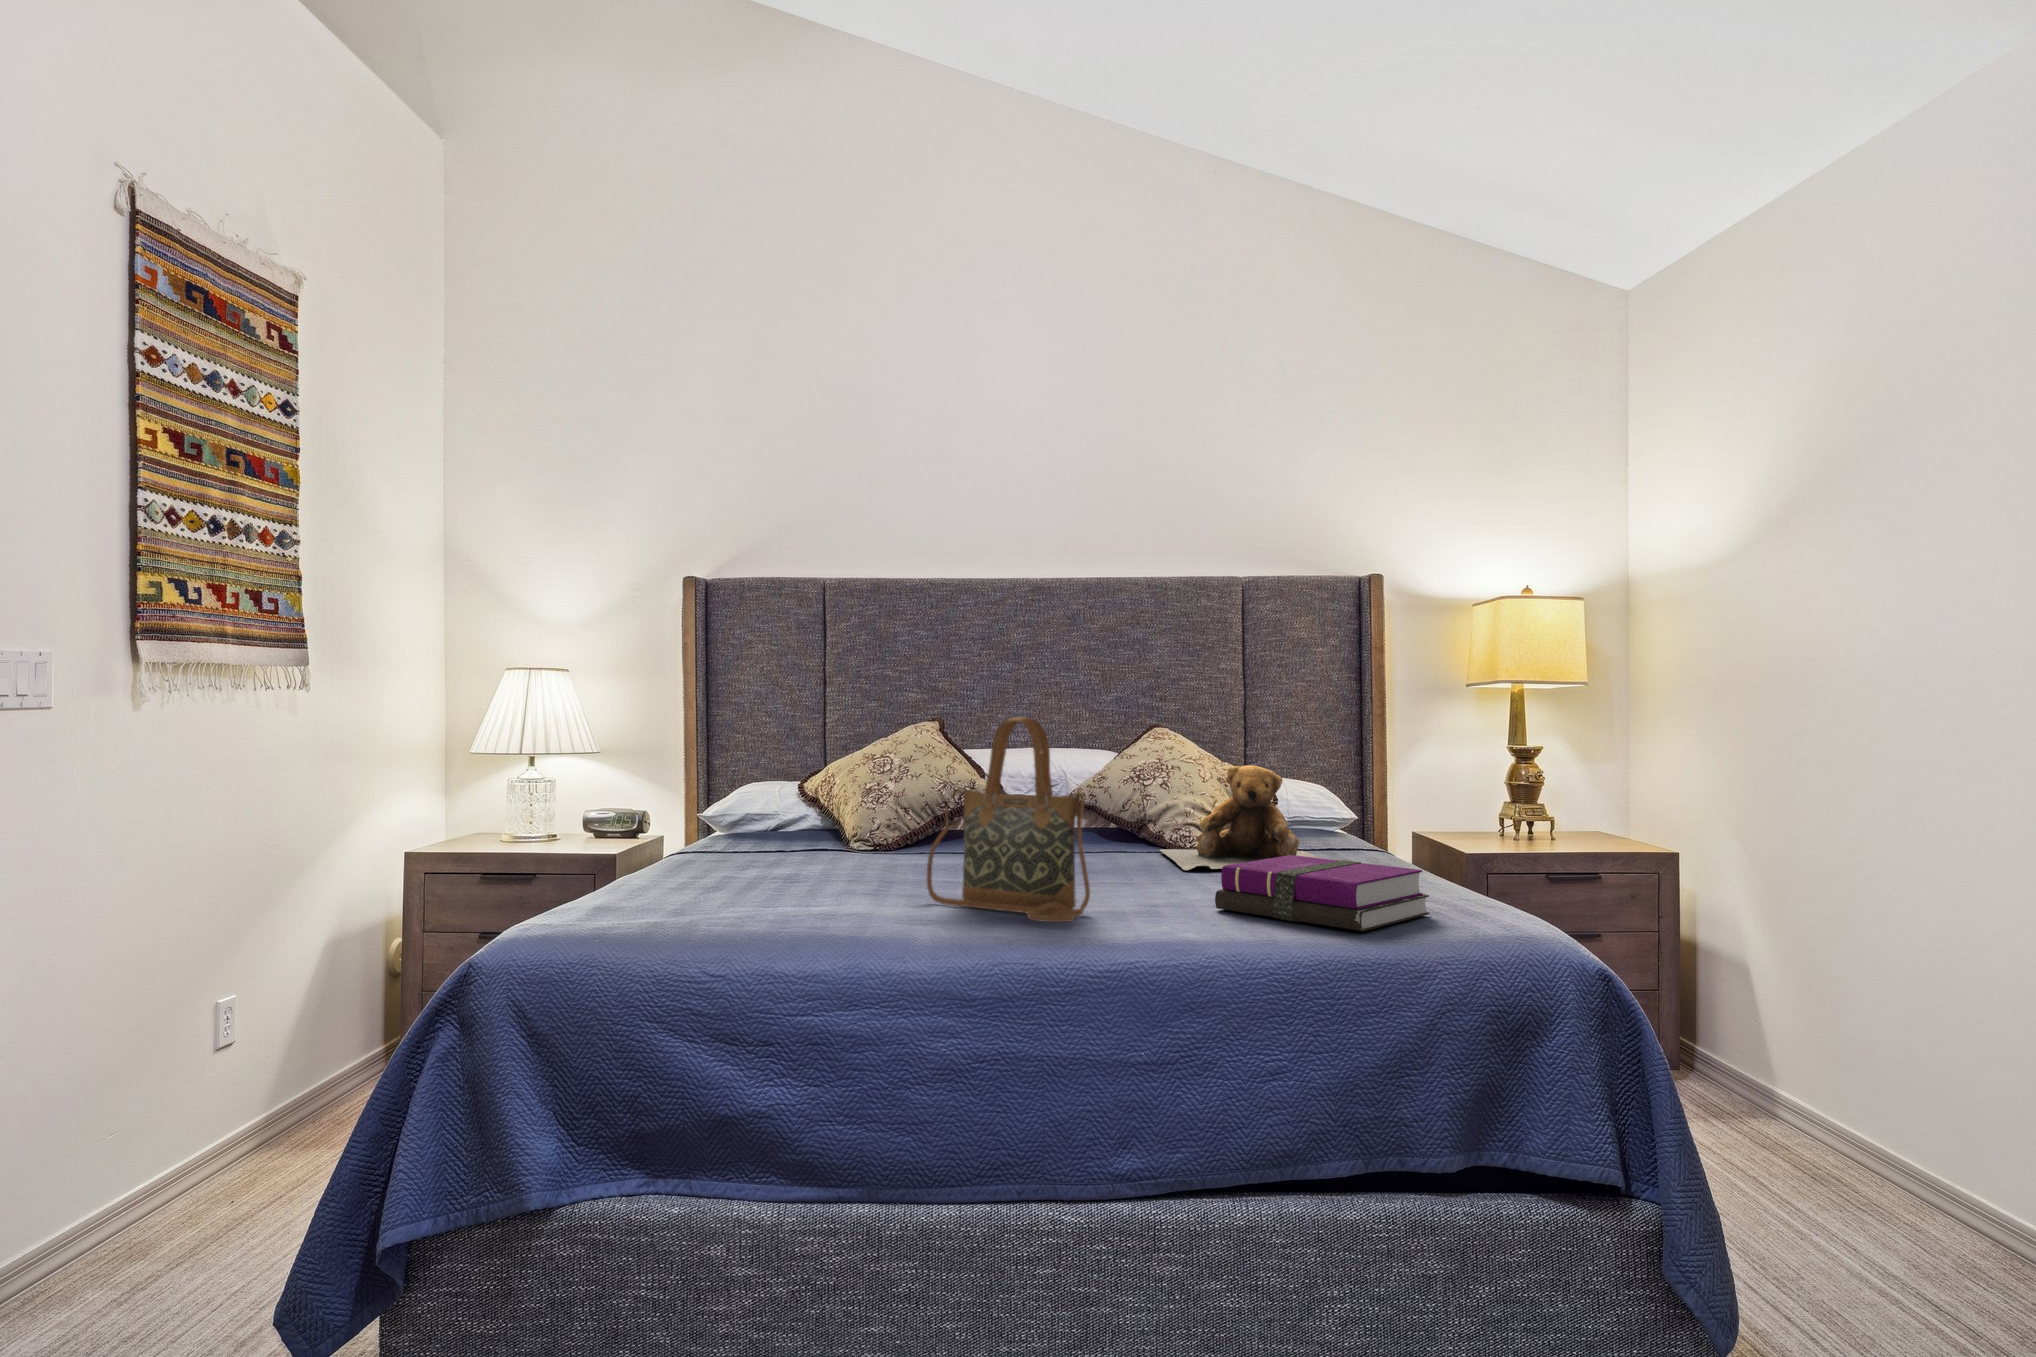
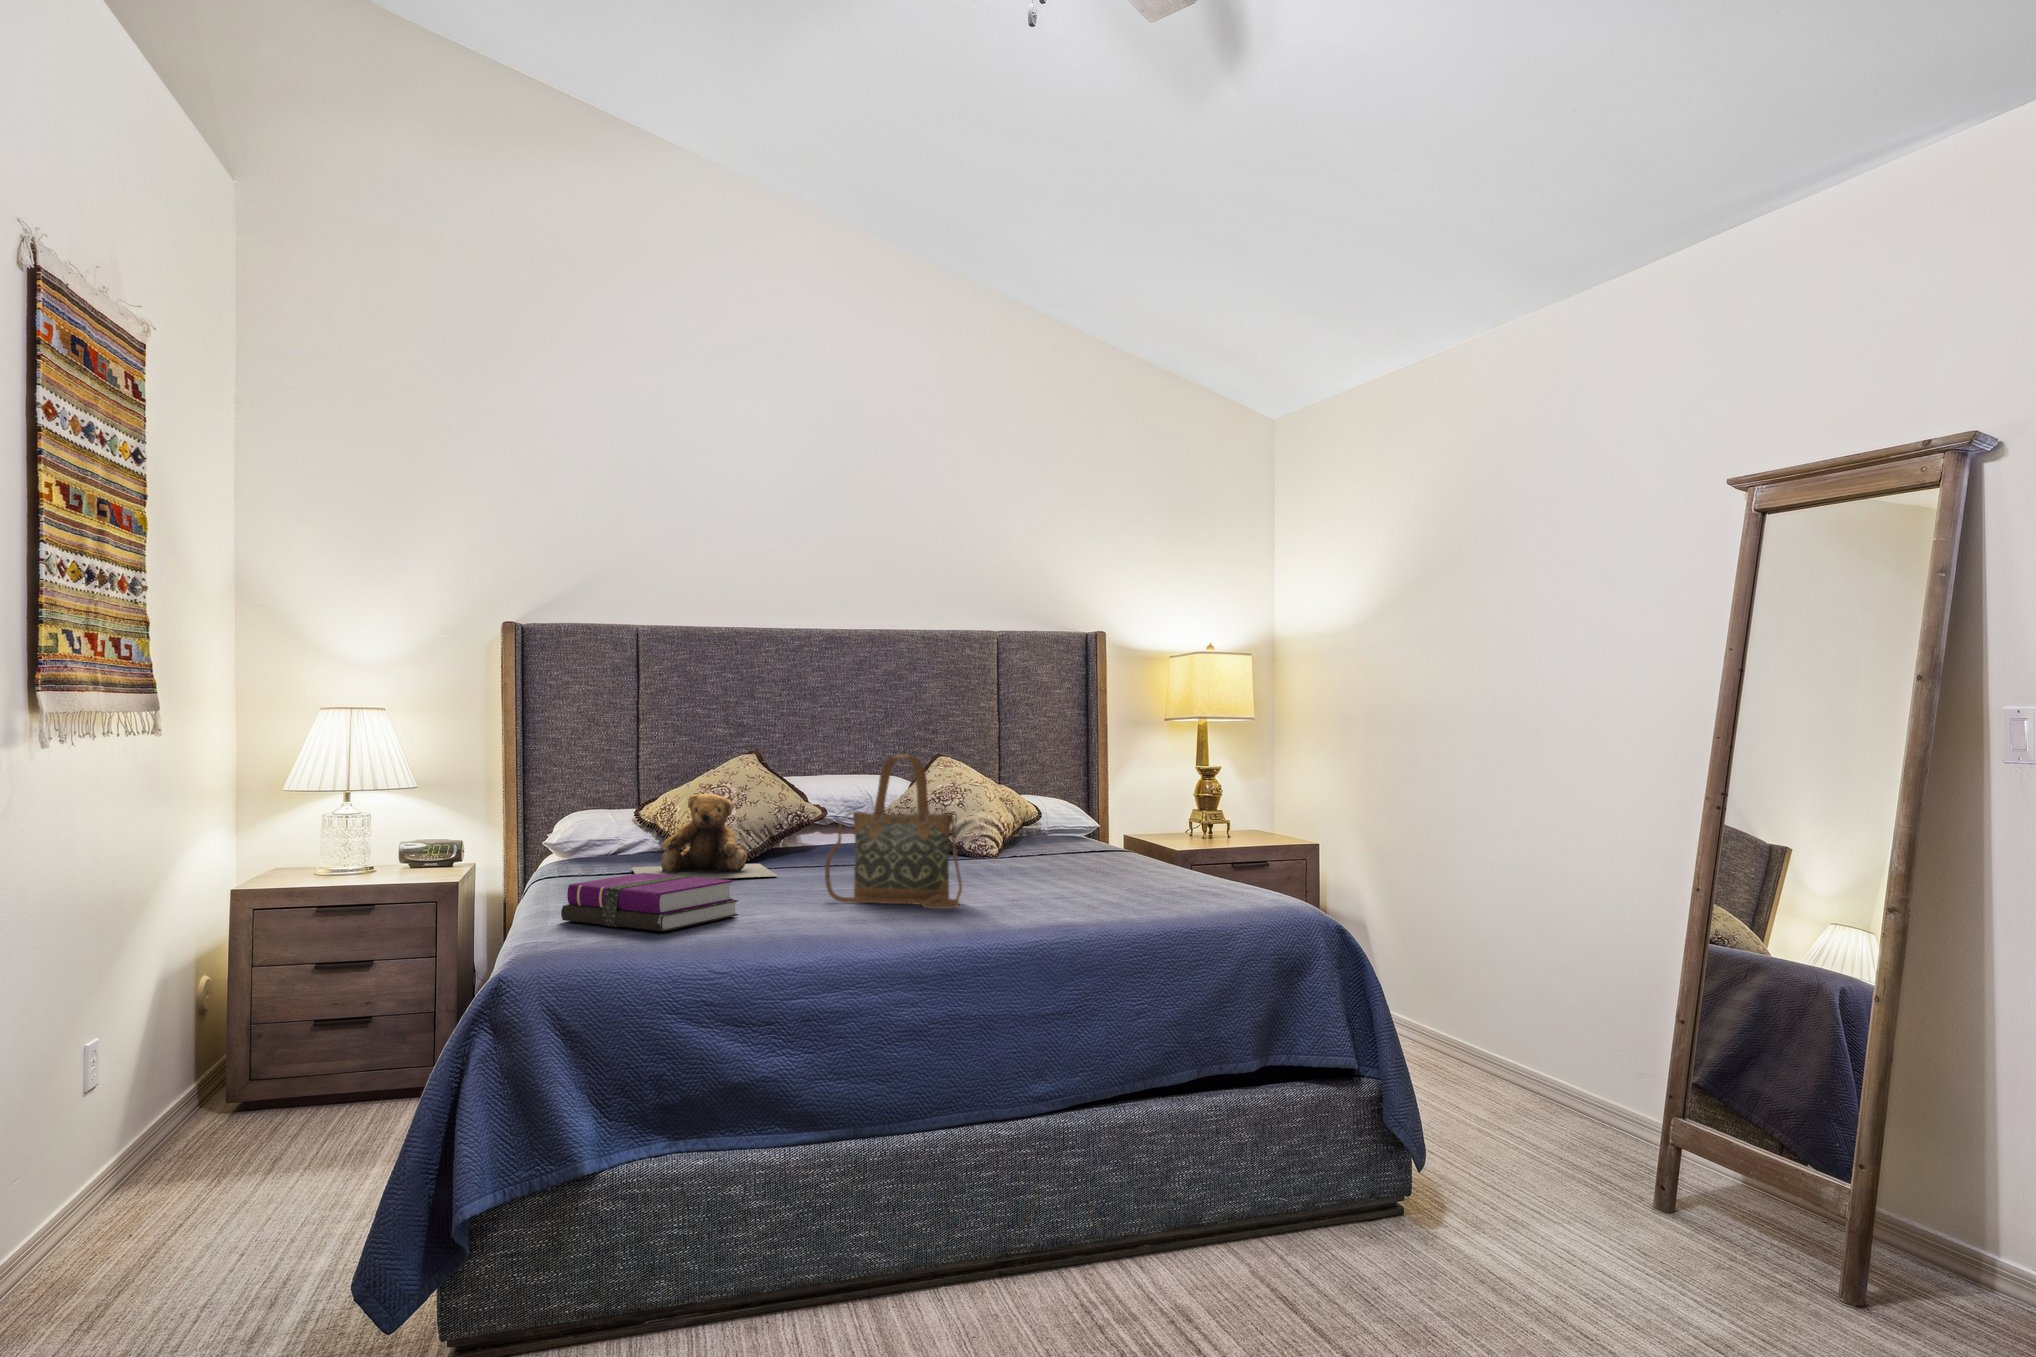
teddy bear: present [1160,765,1319,870] -> present [632,794,777,879]
notebook: present [1215,855,1429,931] -> present [561,873,738,931]

